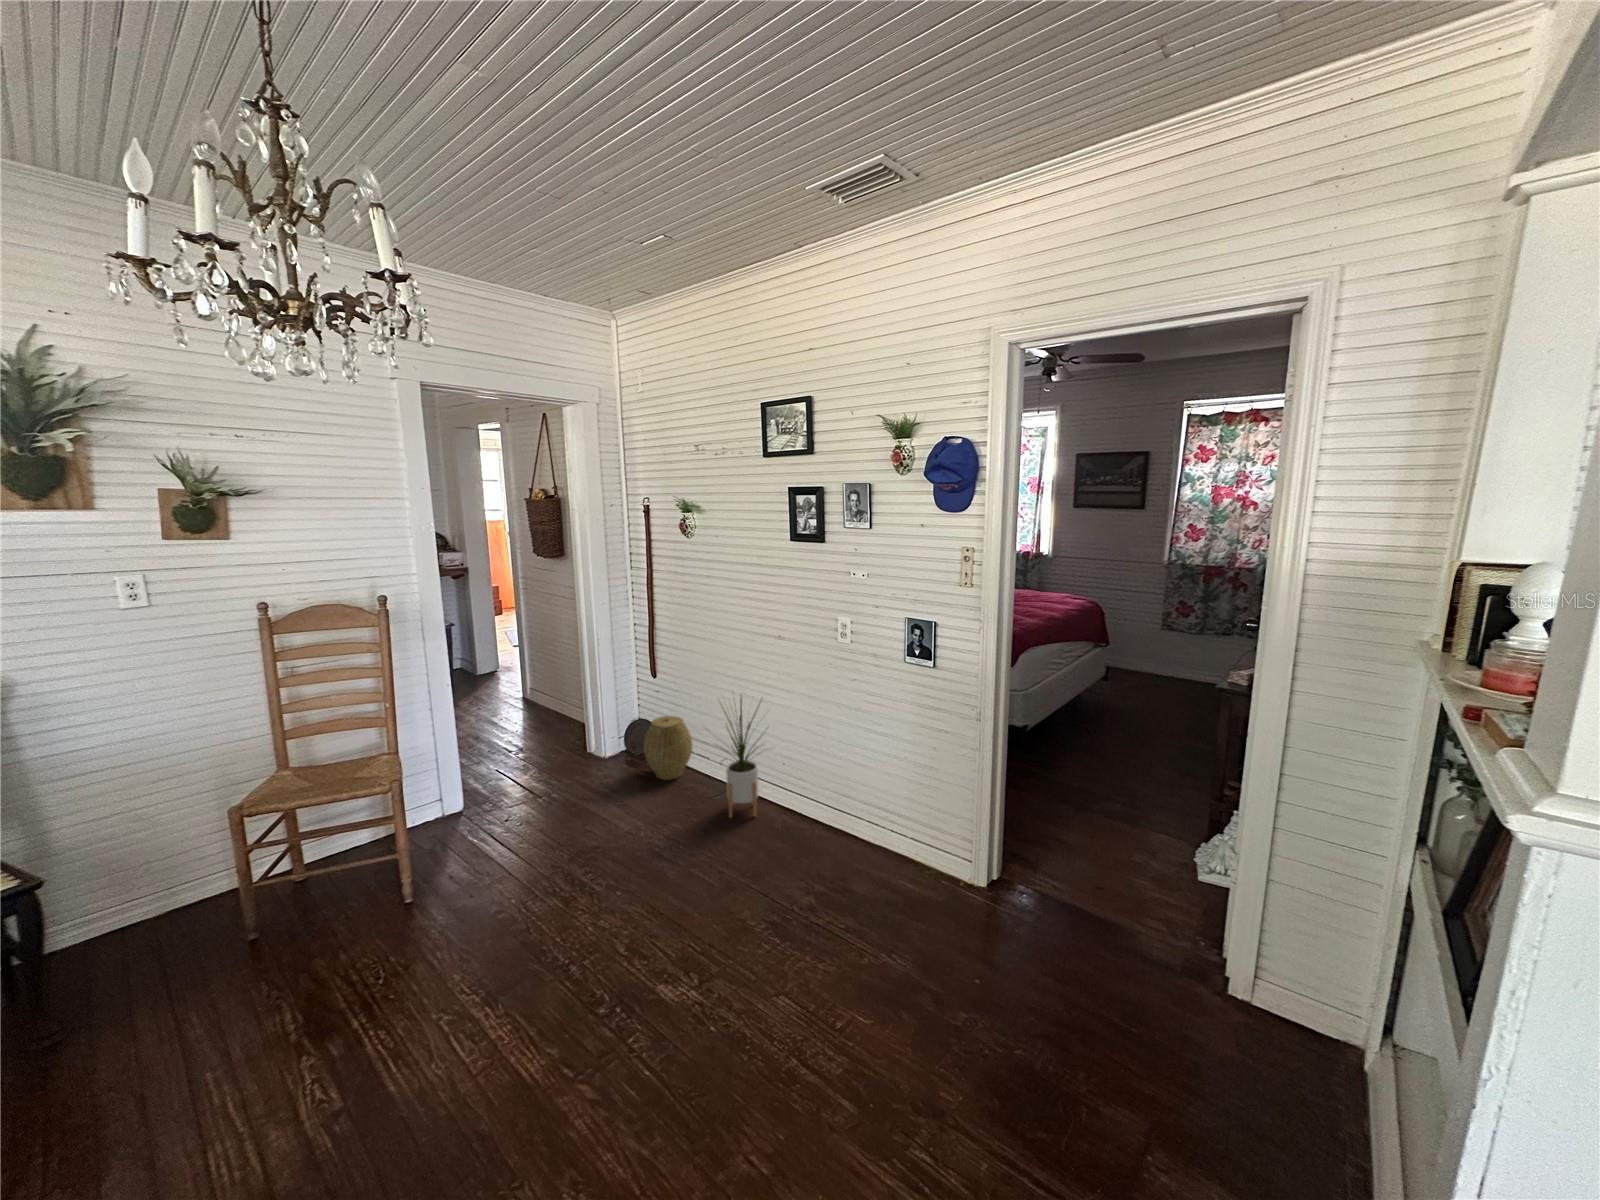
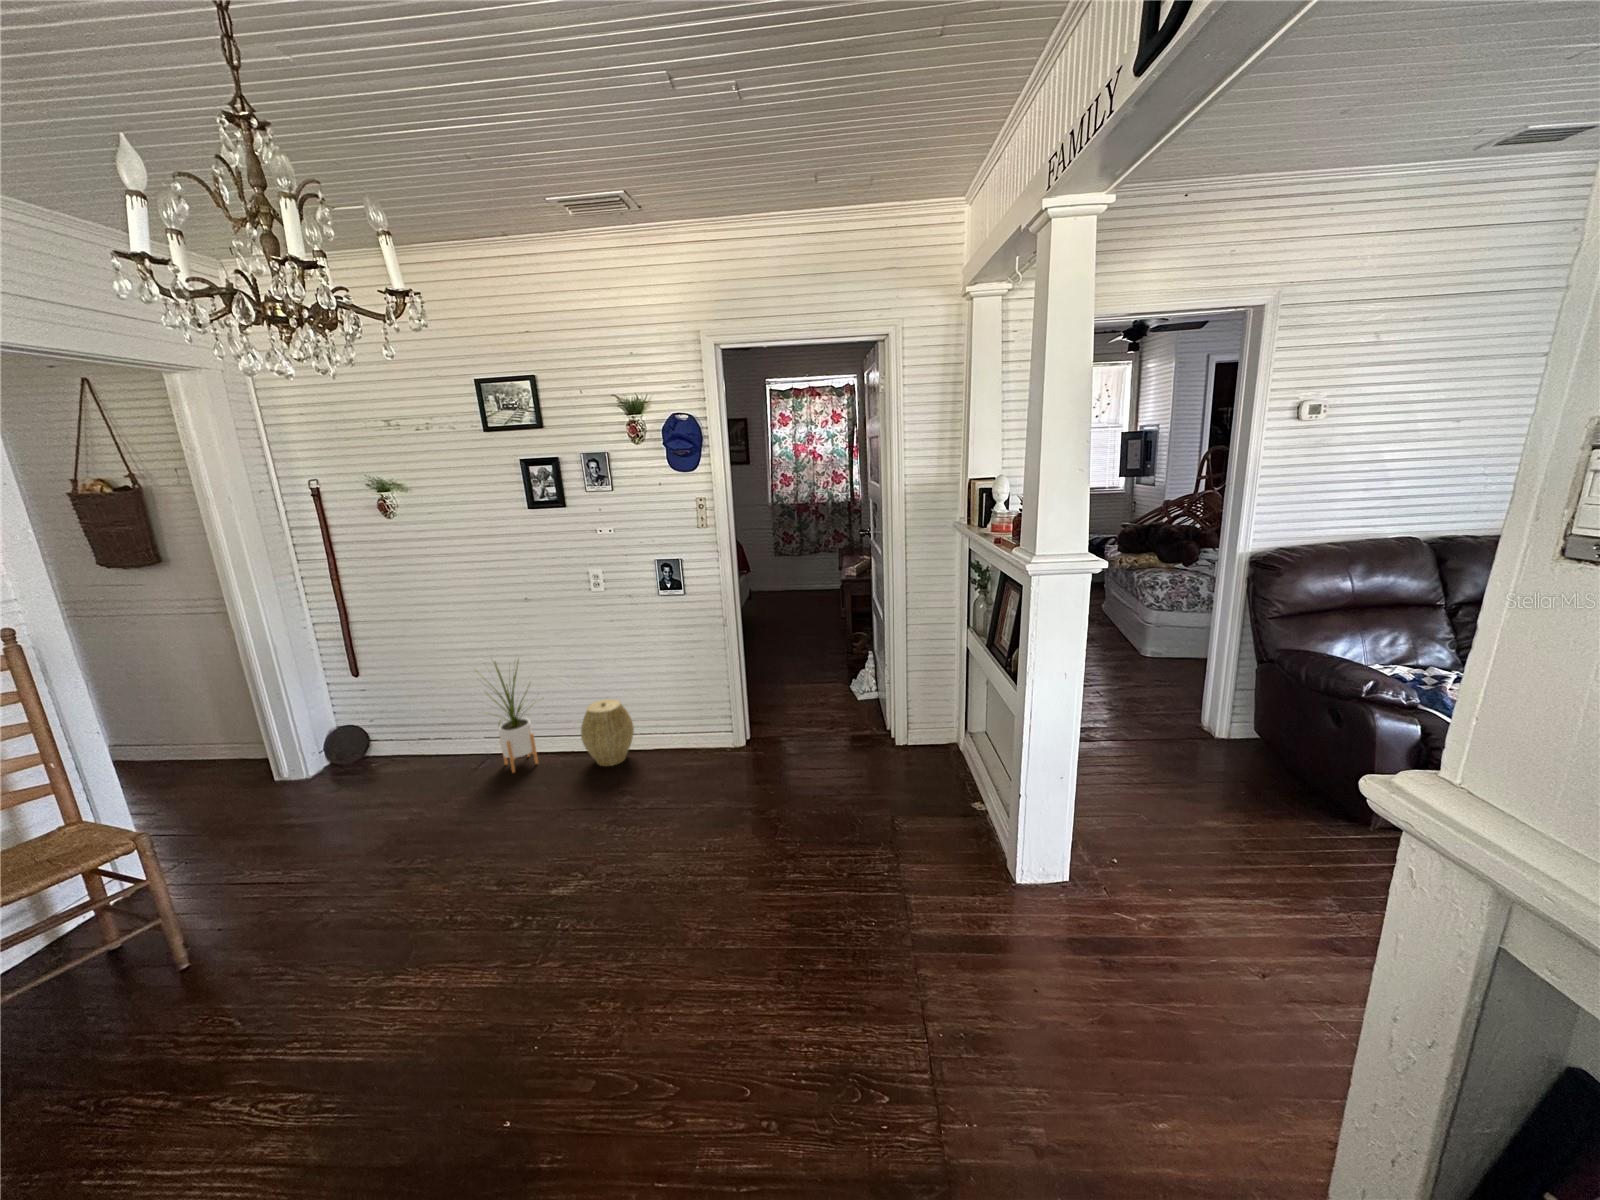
woven basket: present [644,716,692,780] -> present [581,699,634,766]

